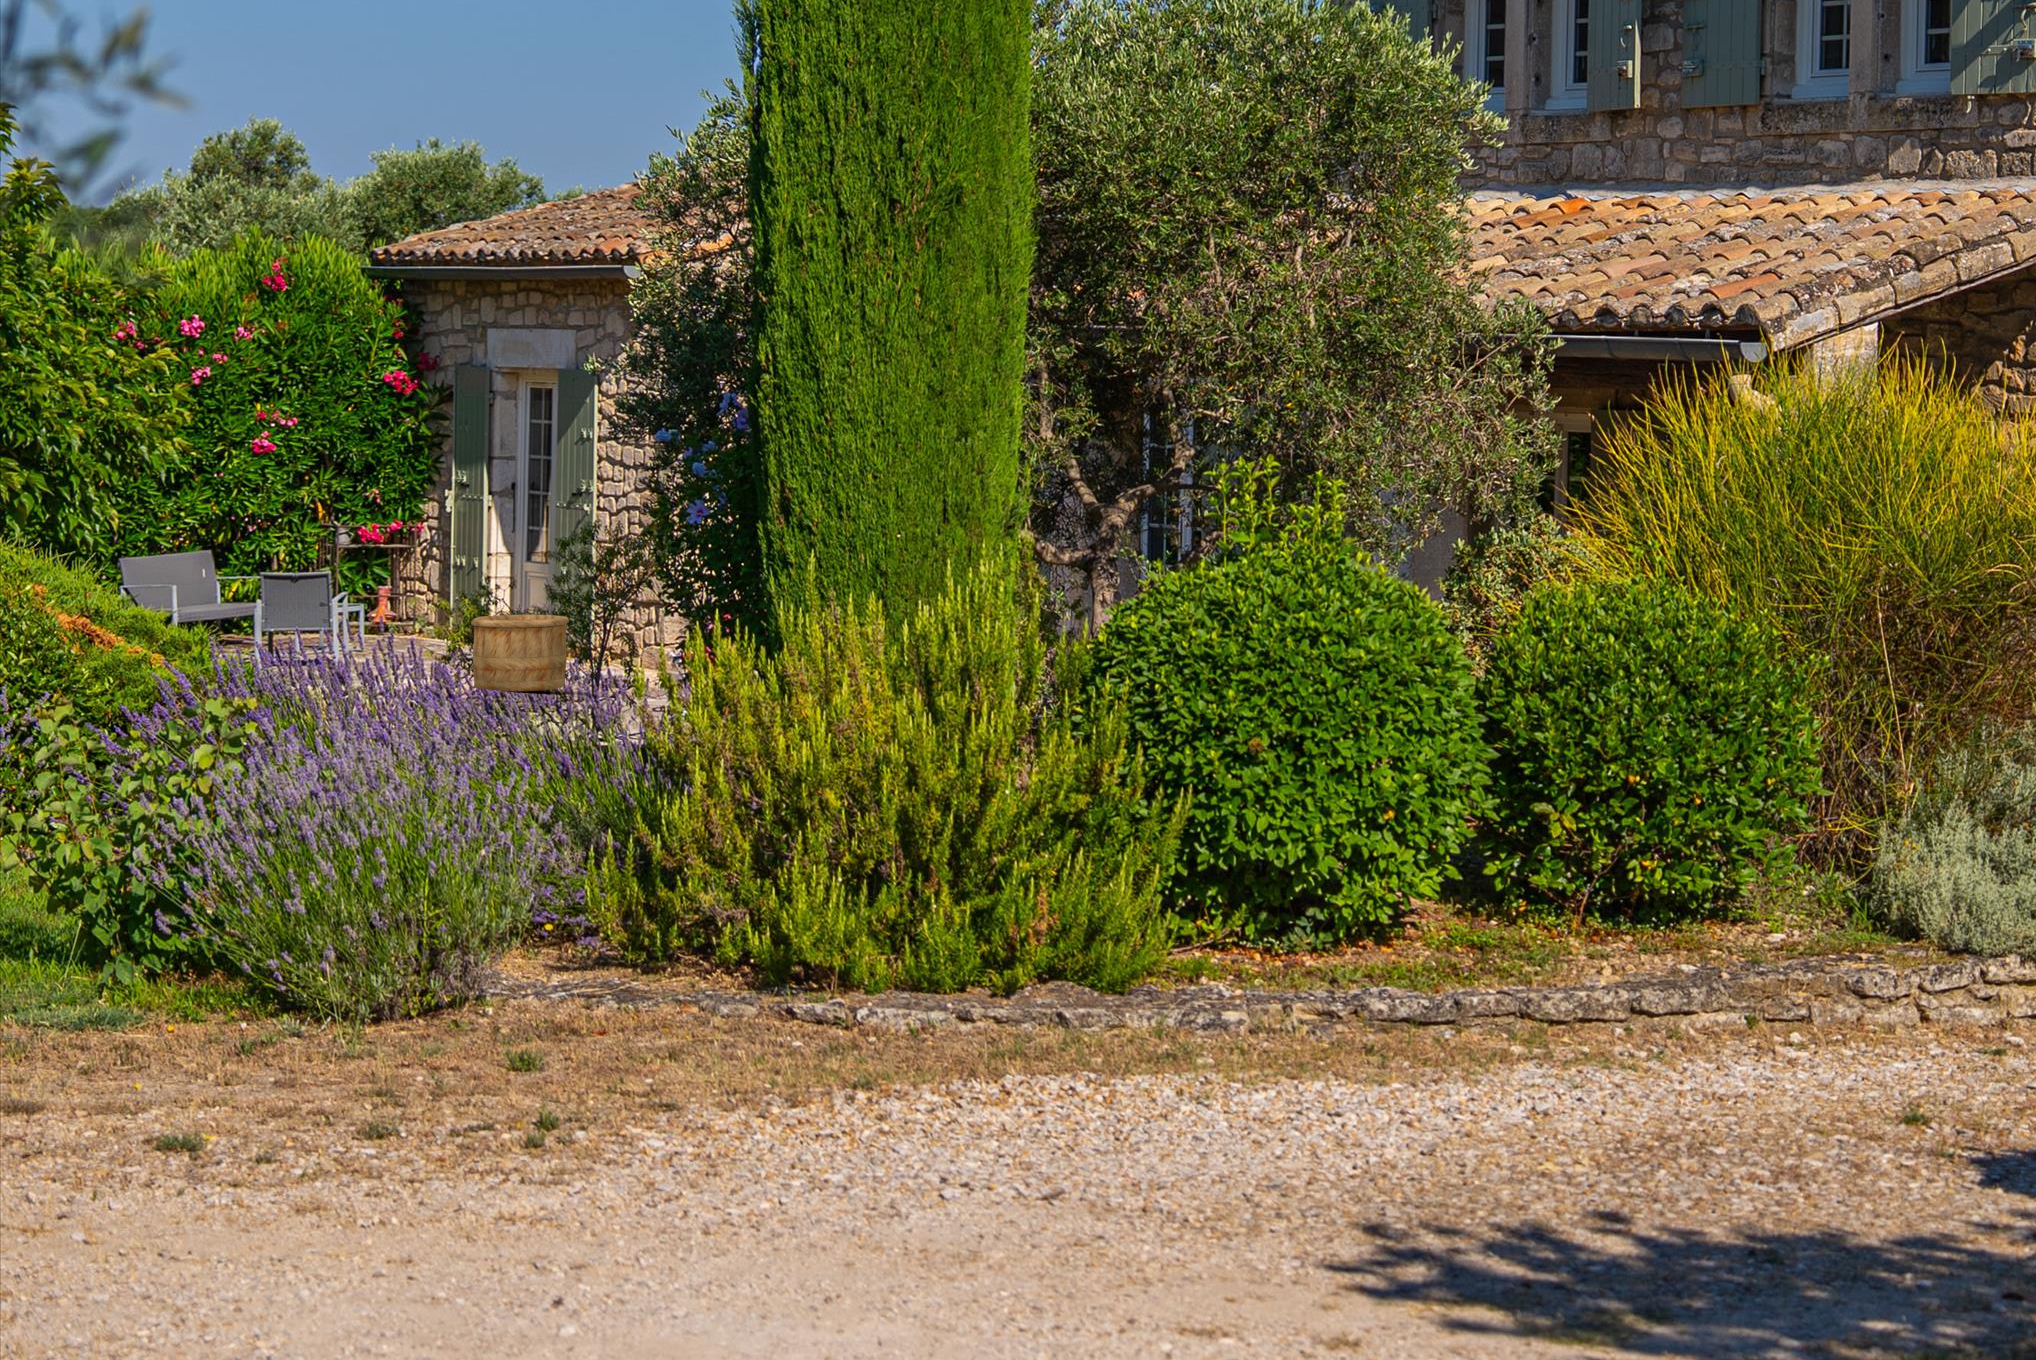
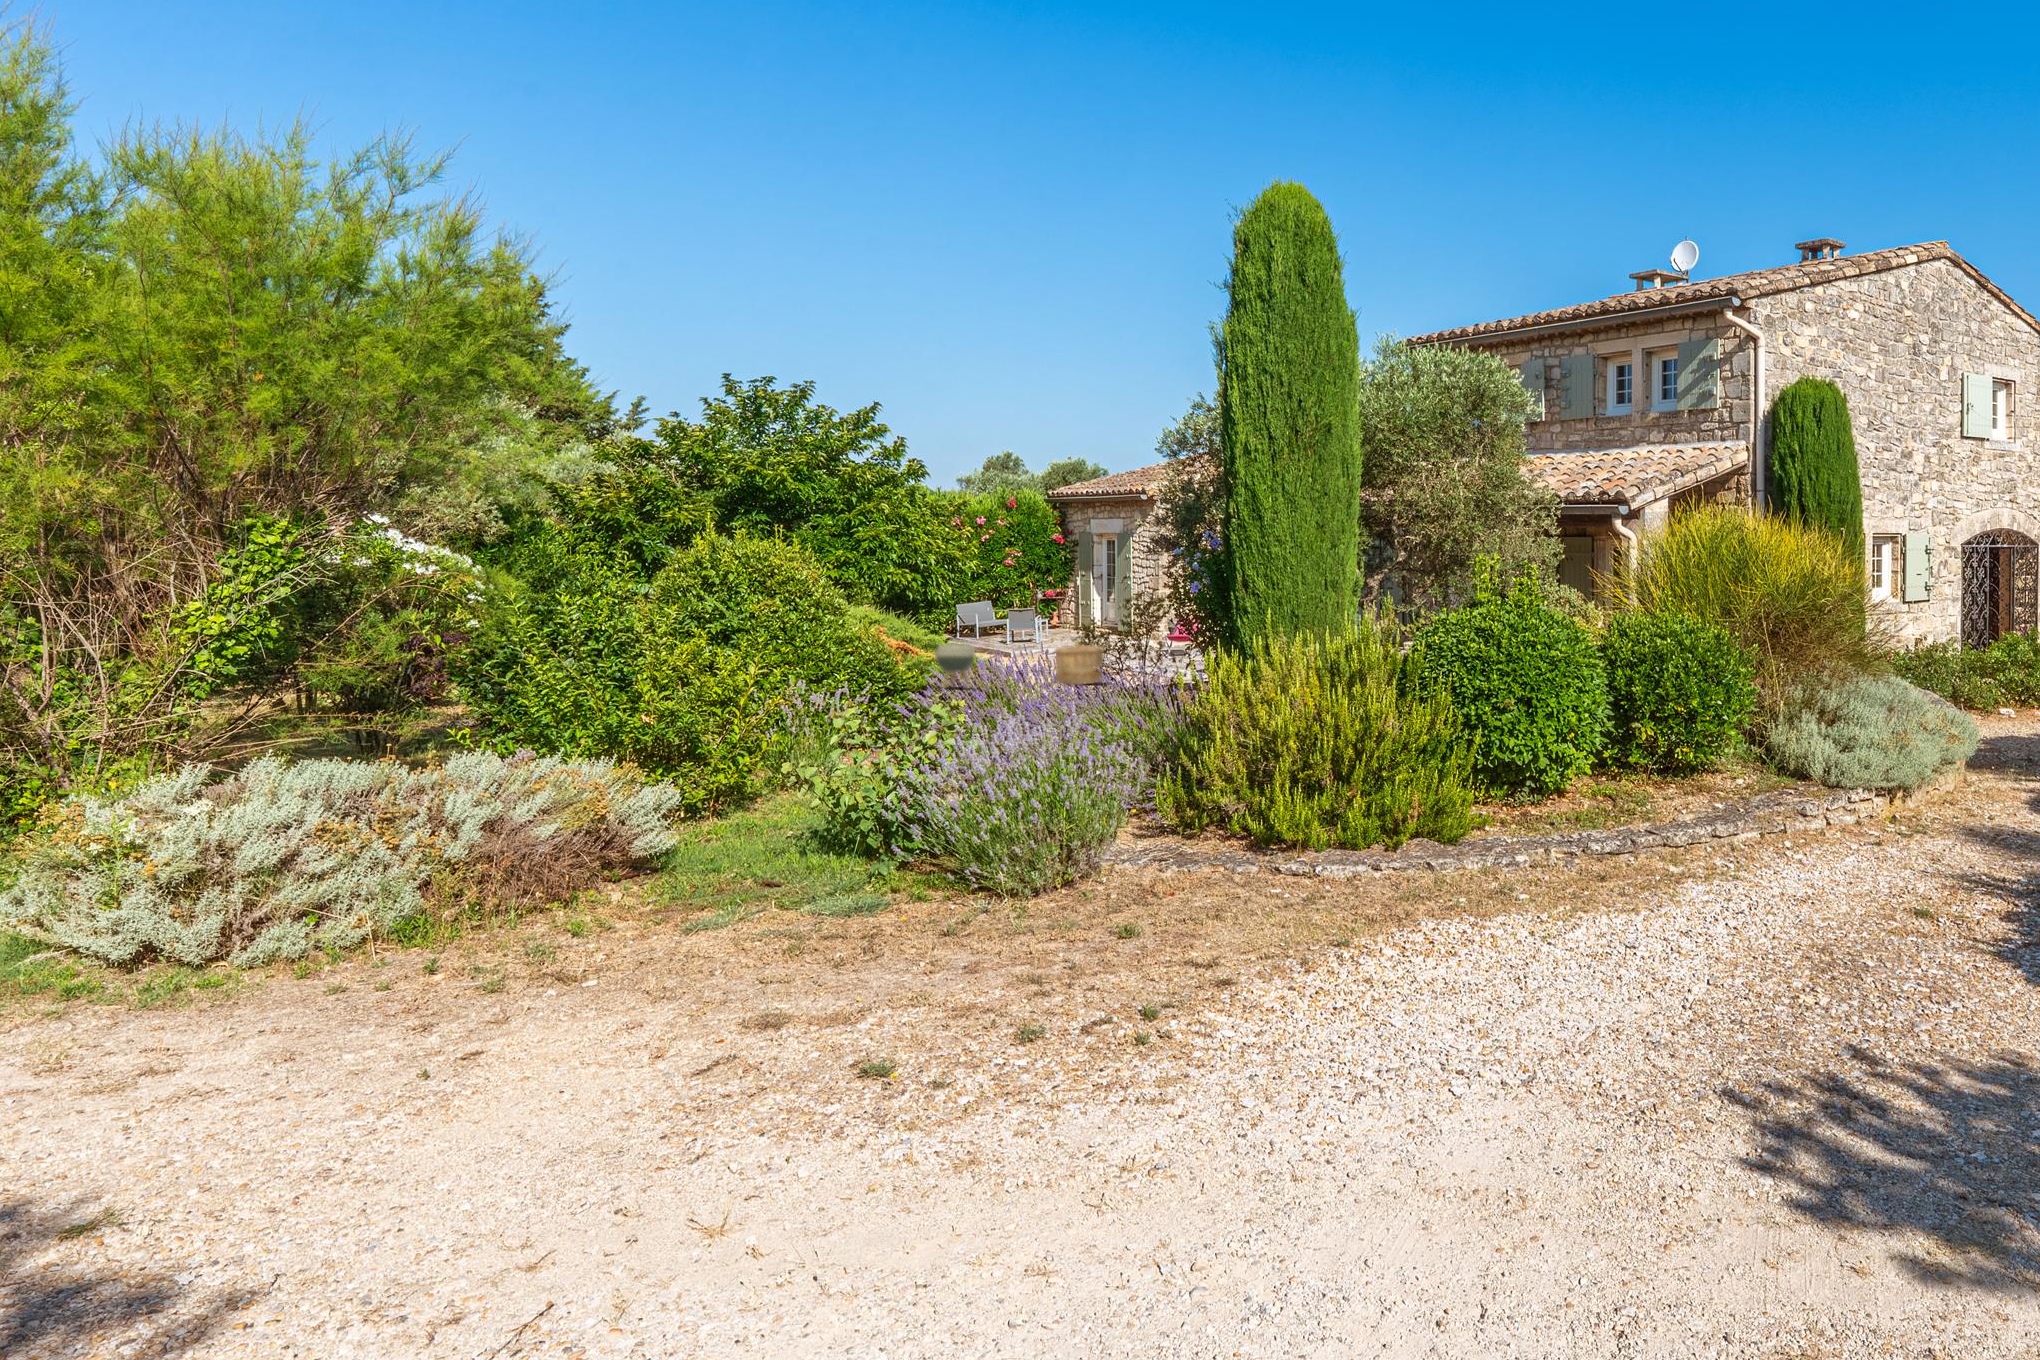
planter: none [233,599,304,683] -> present [935,644,976,688]

